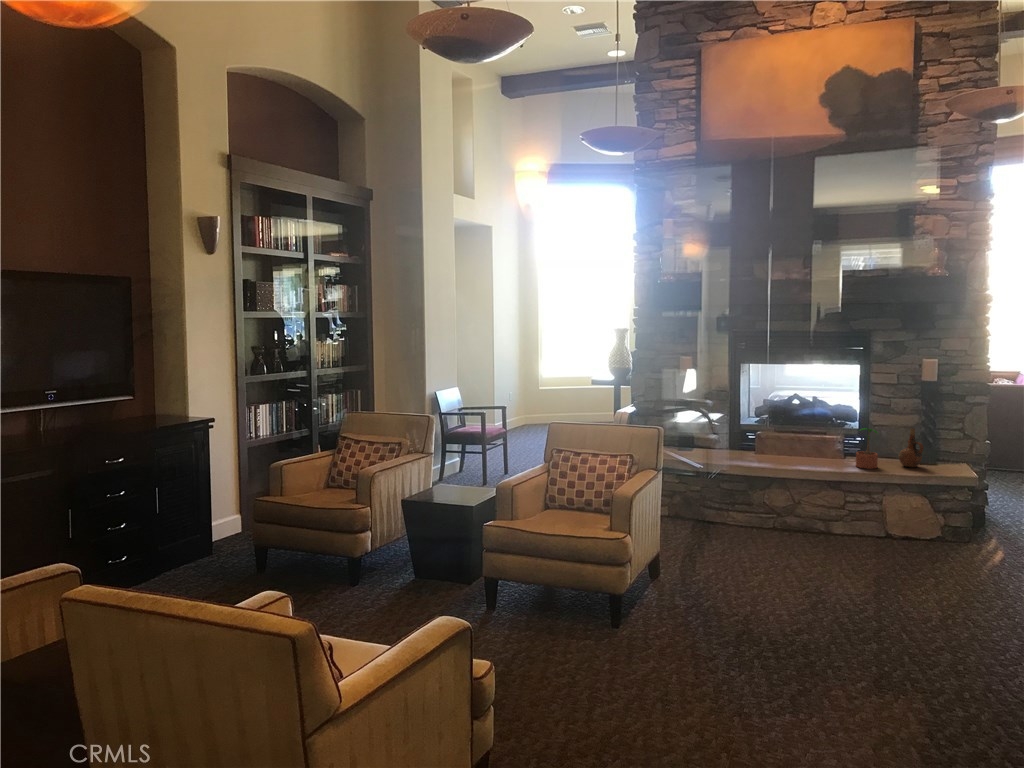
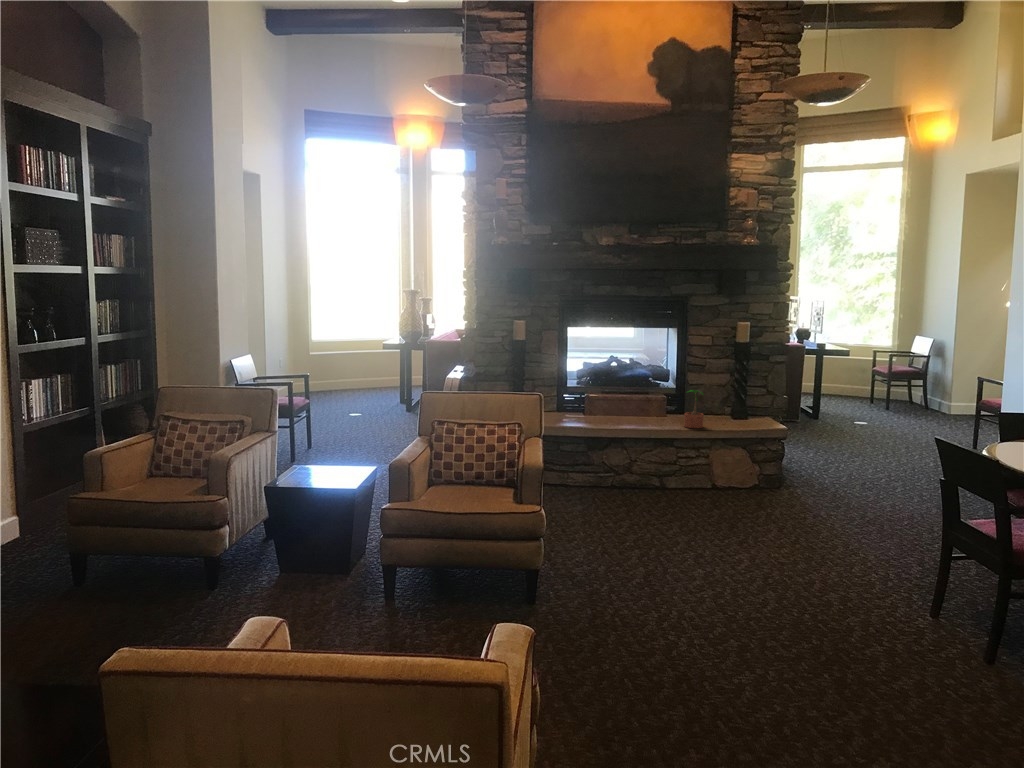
ceramic pitcher: present [899,428,924,467] -> none [719,389,741,425]

